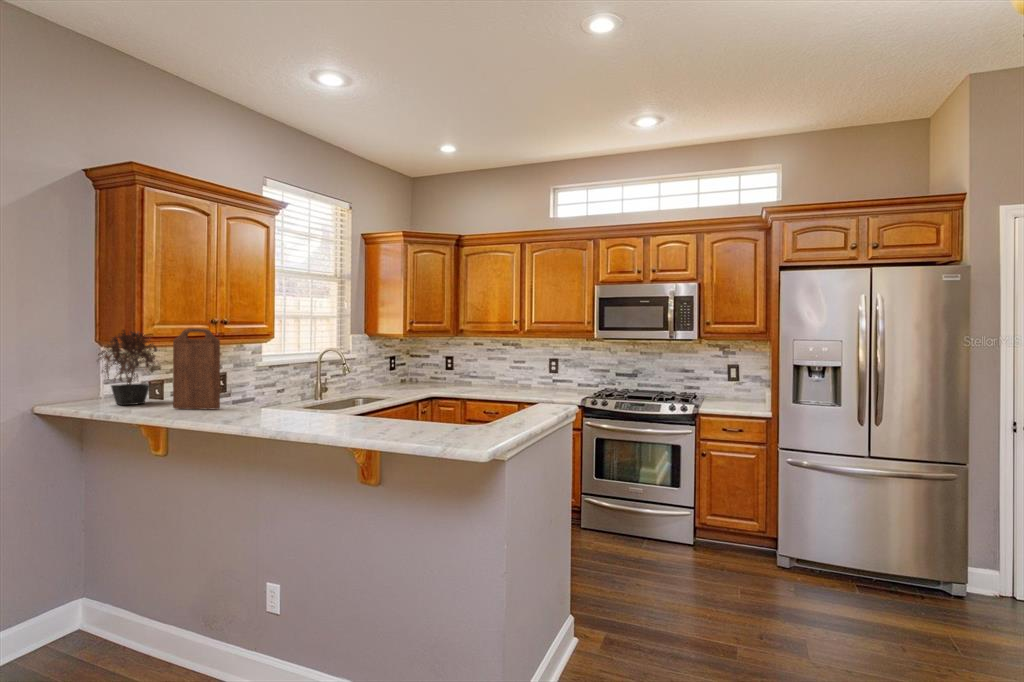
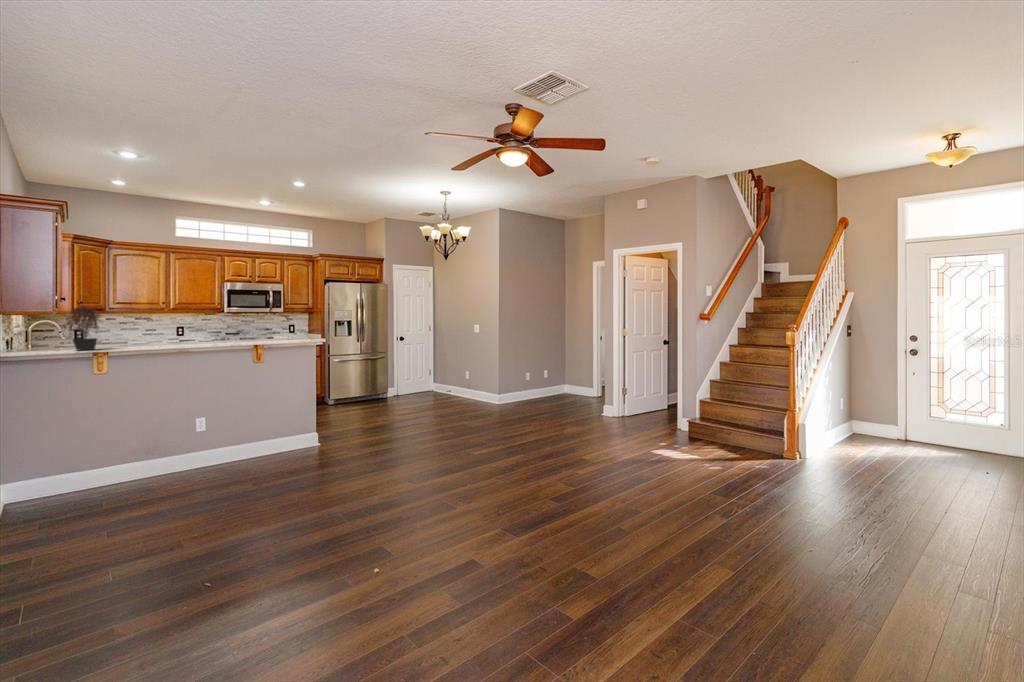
cutting board: present [173,328,220,410] -> none [140,305,169,347]

